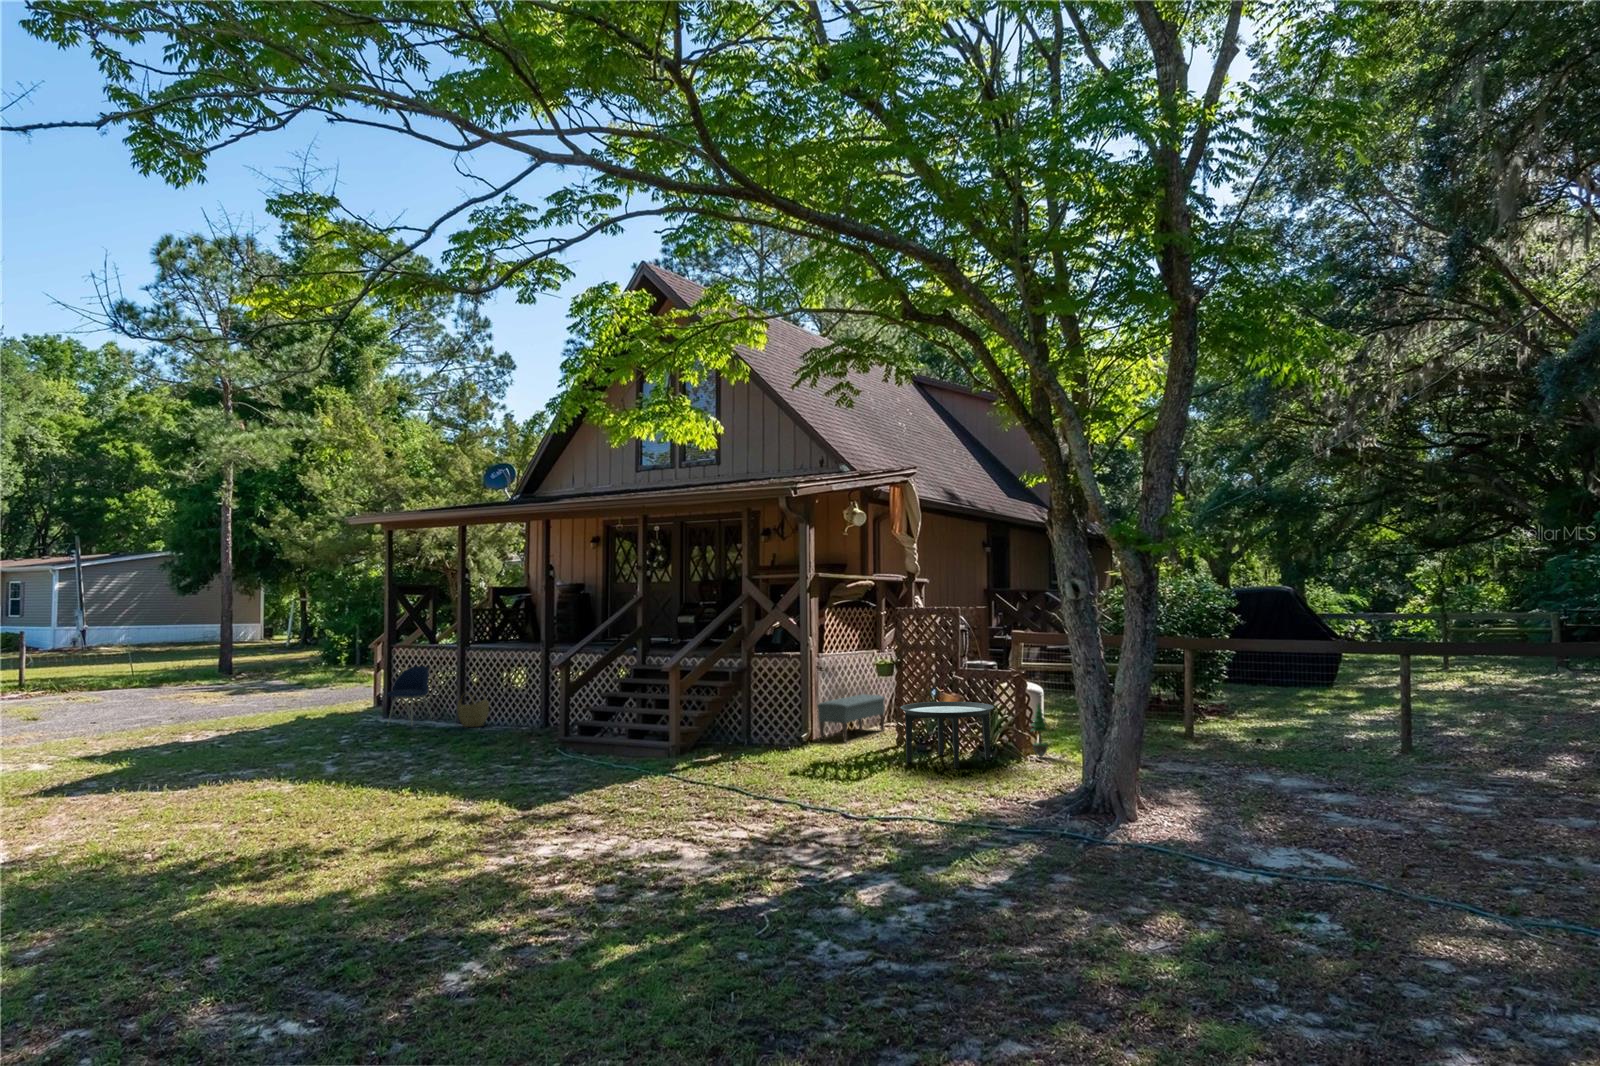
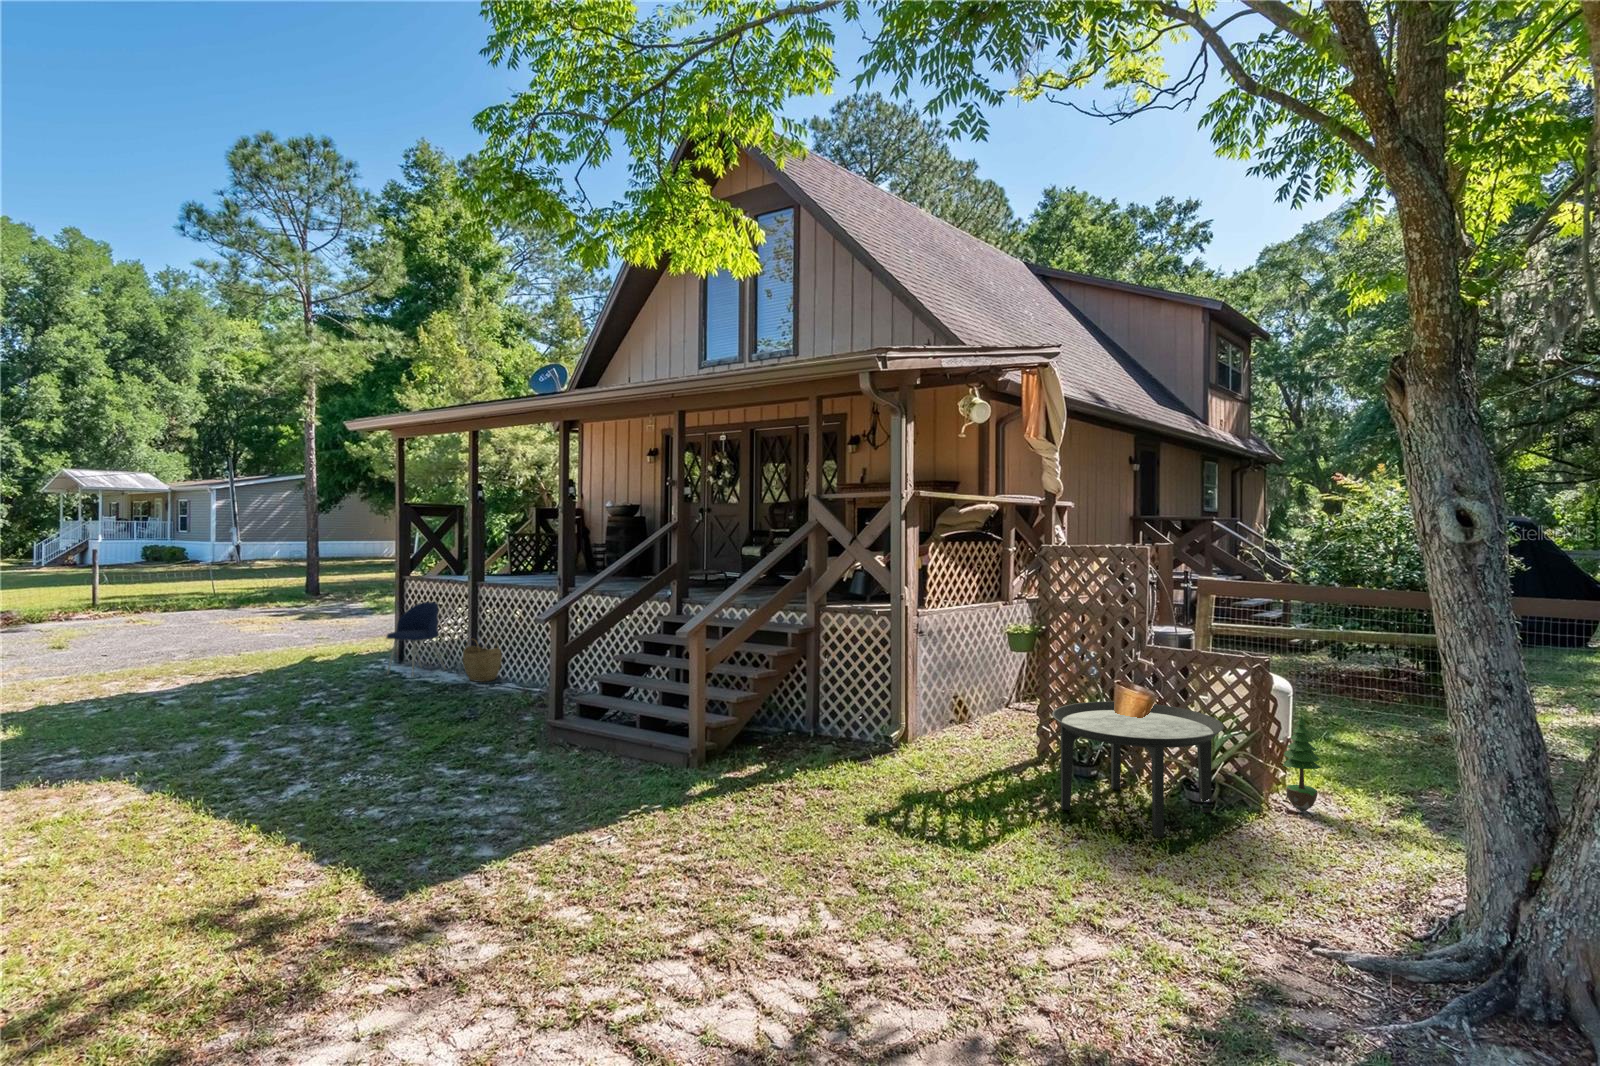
bench: present [817,694,885,742] -> none [913,667,1014,744]

